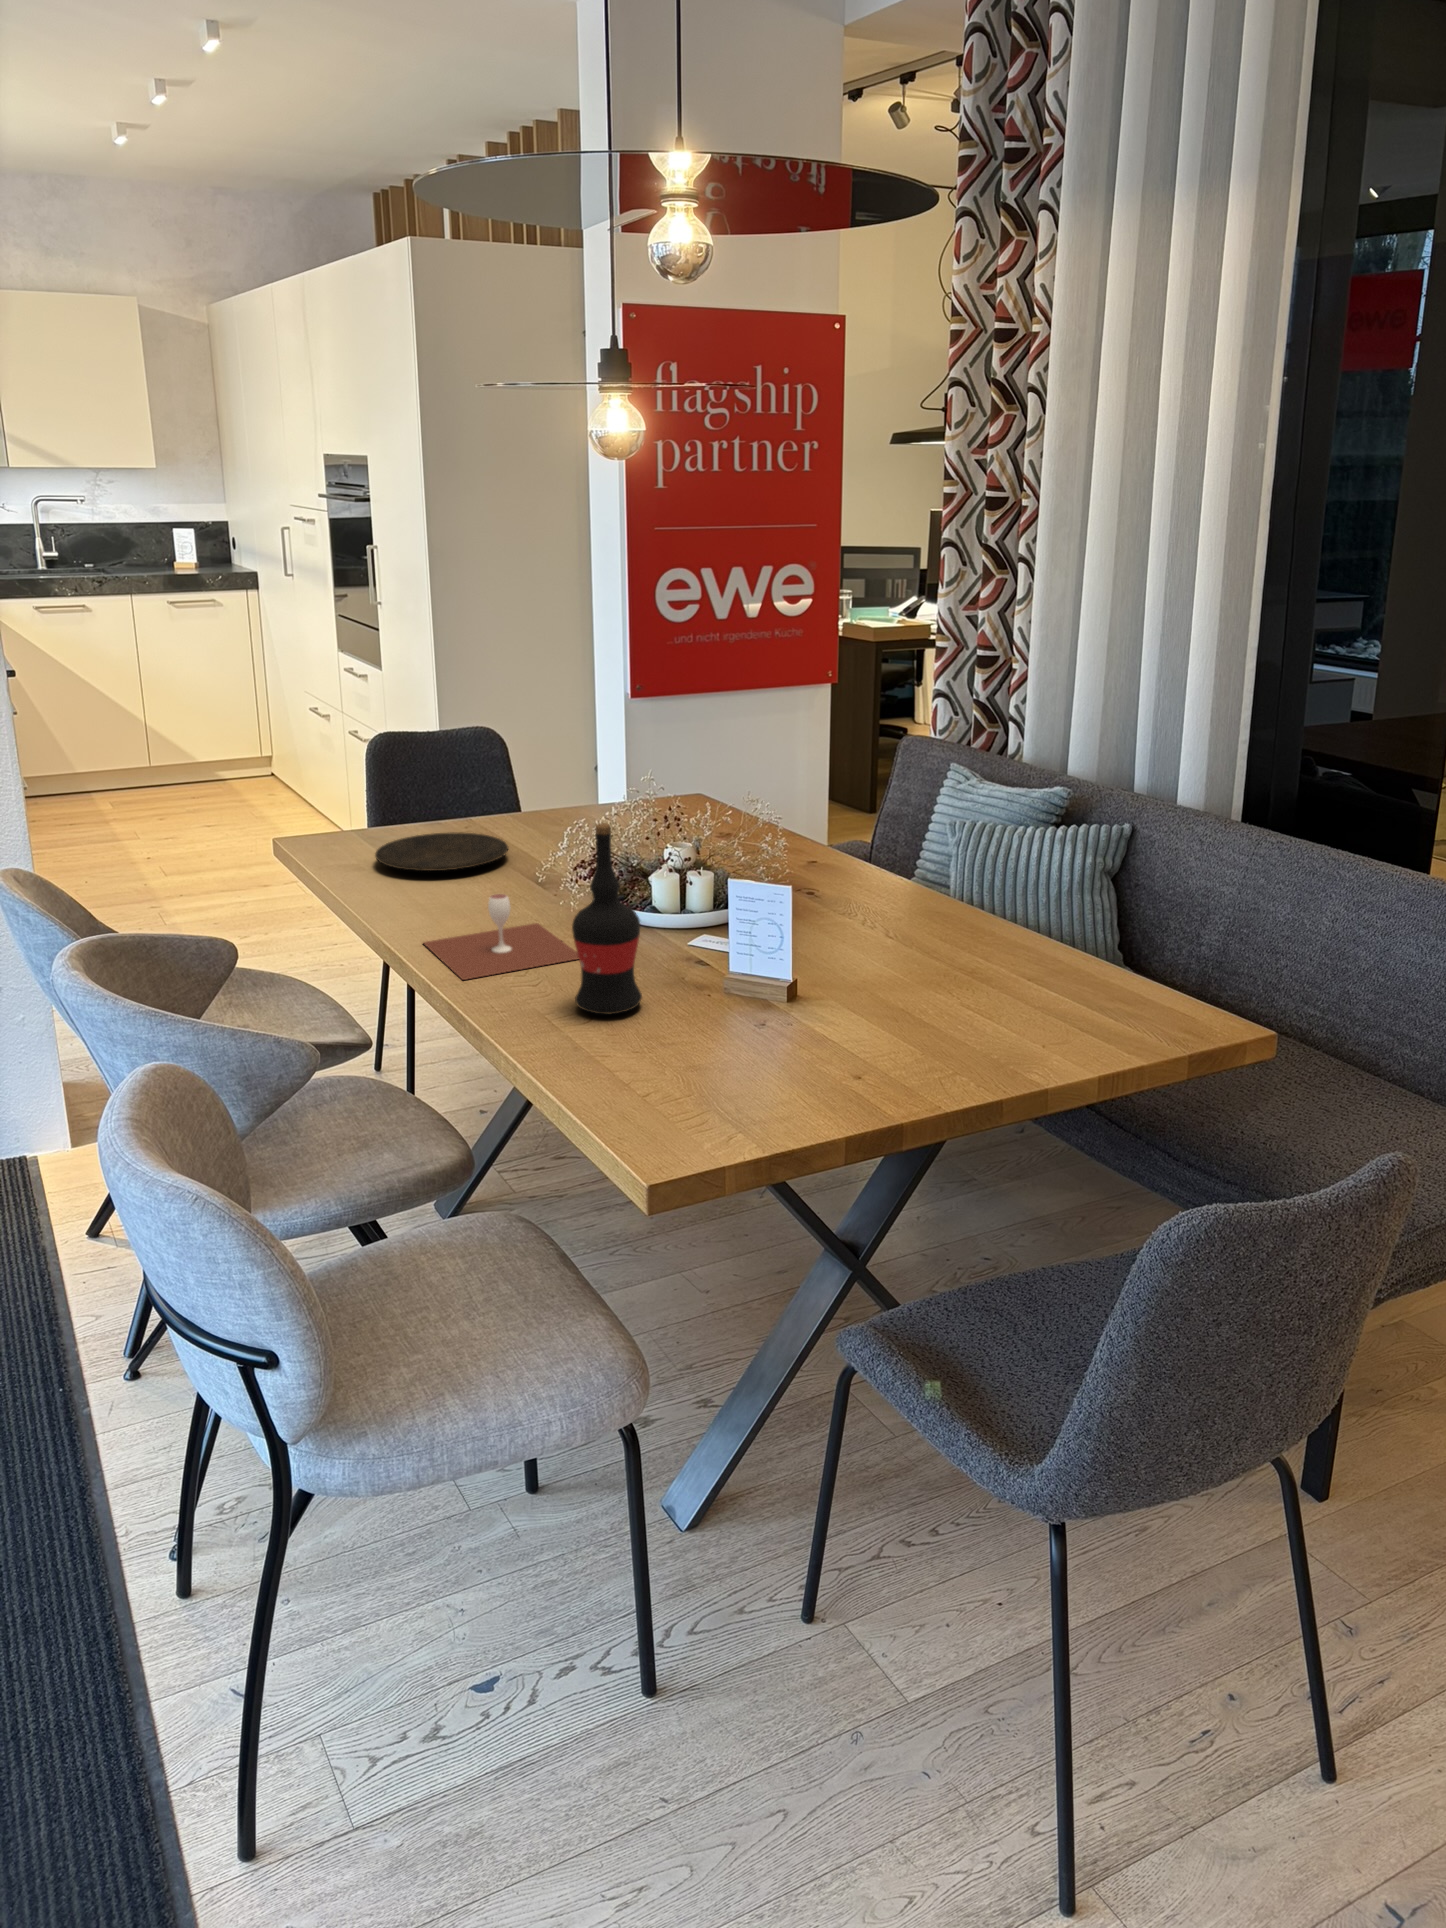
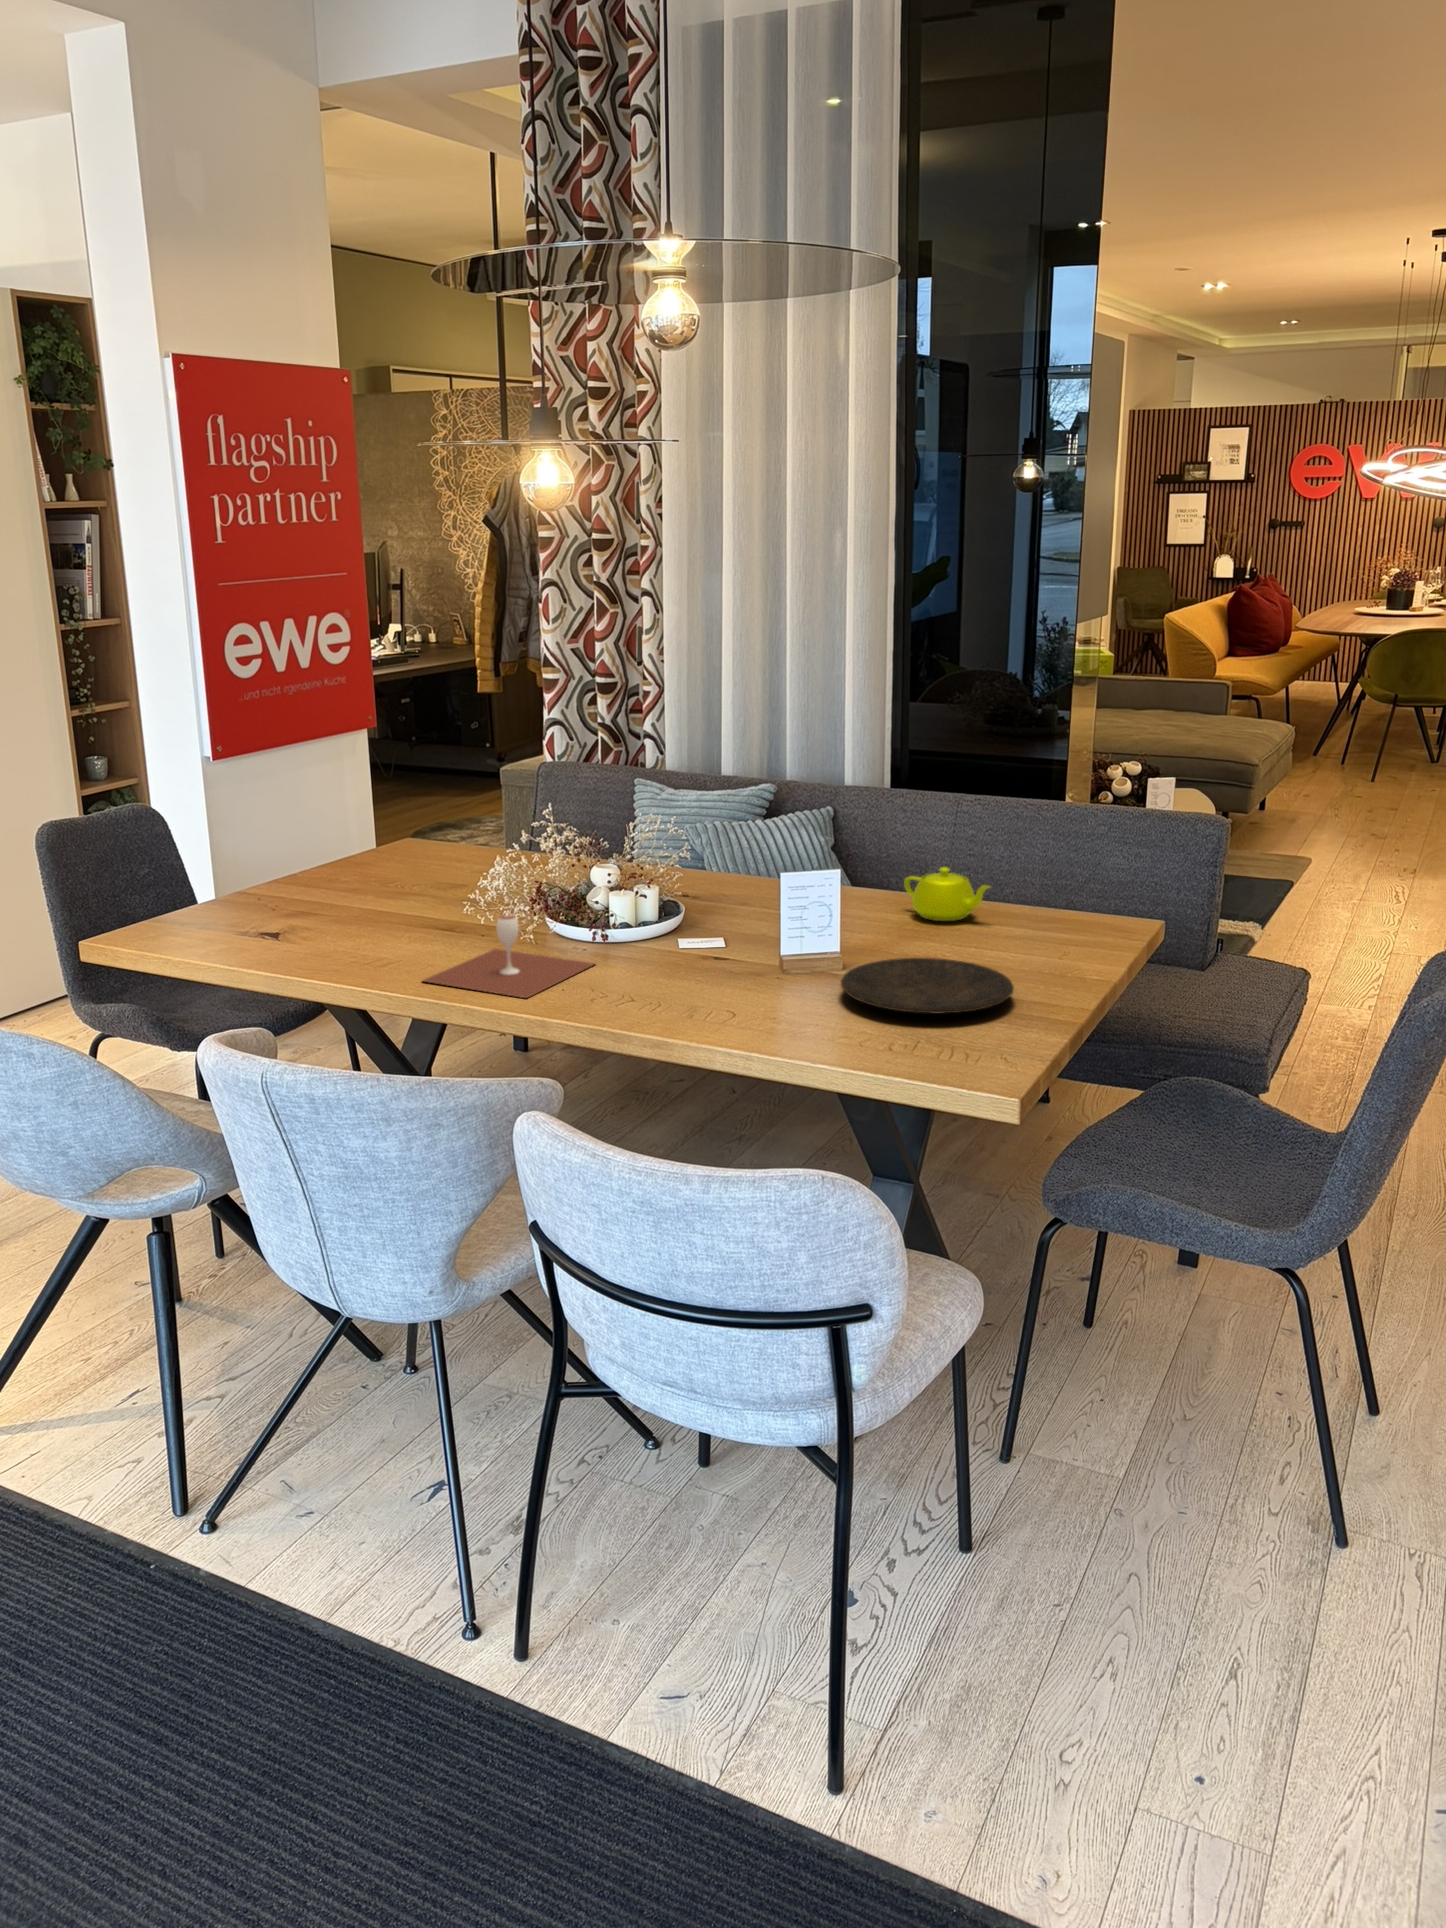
wine bottle: present [572,823,642,1014] -> none [665,813,729,995]
plate: present [375,832,508,871] -> present [841,958,1014,1013]
teapot: none [969,922,1044,987] -> present [904,867,989,921]

